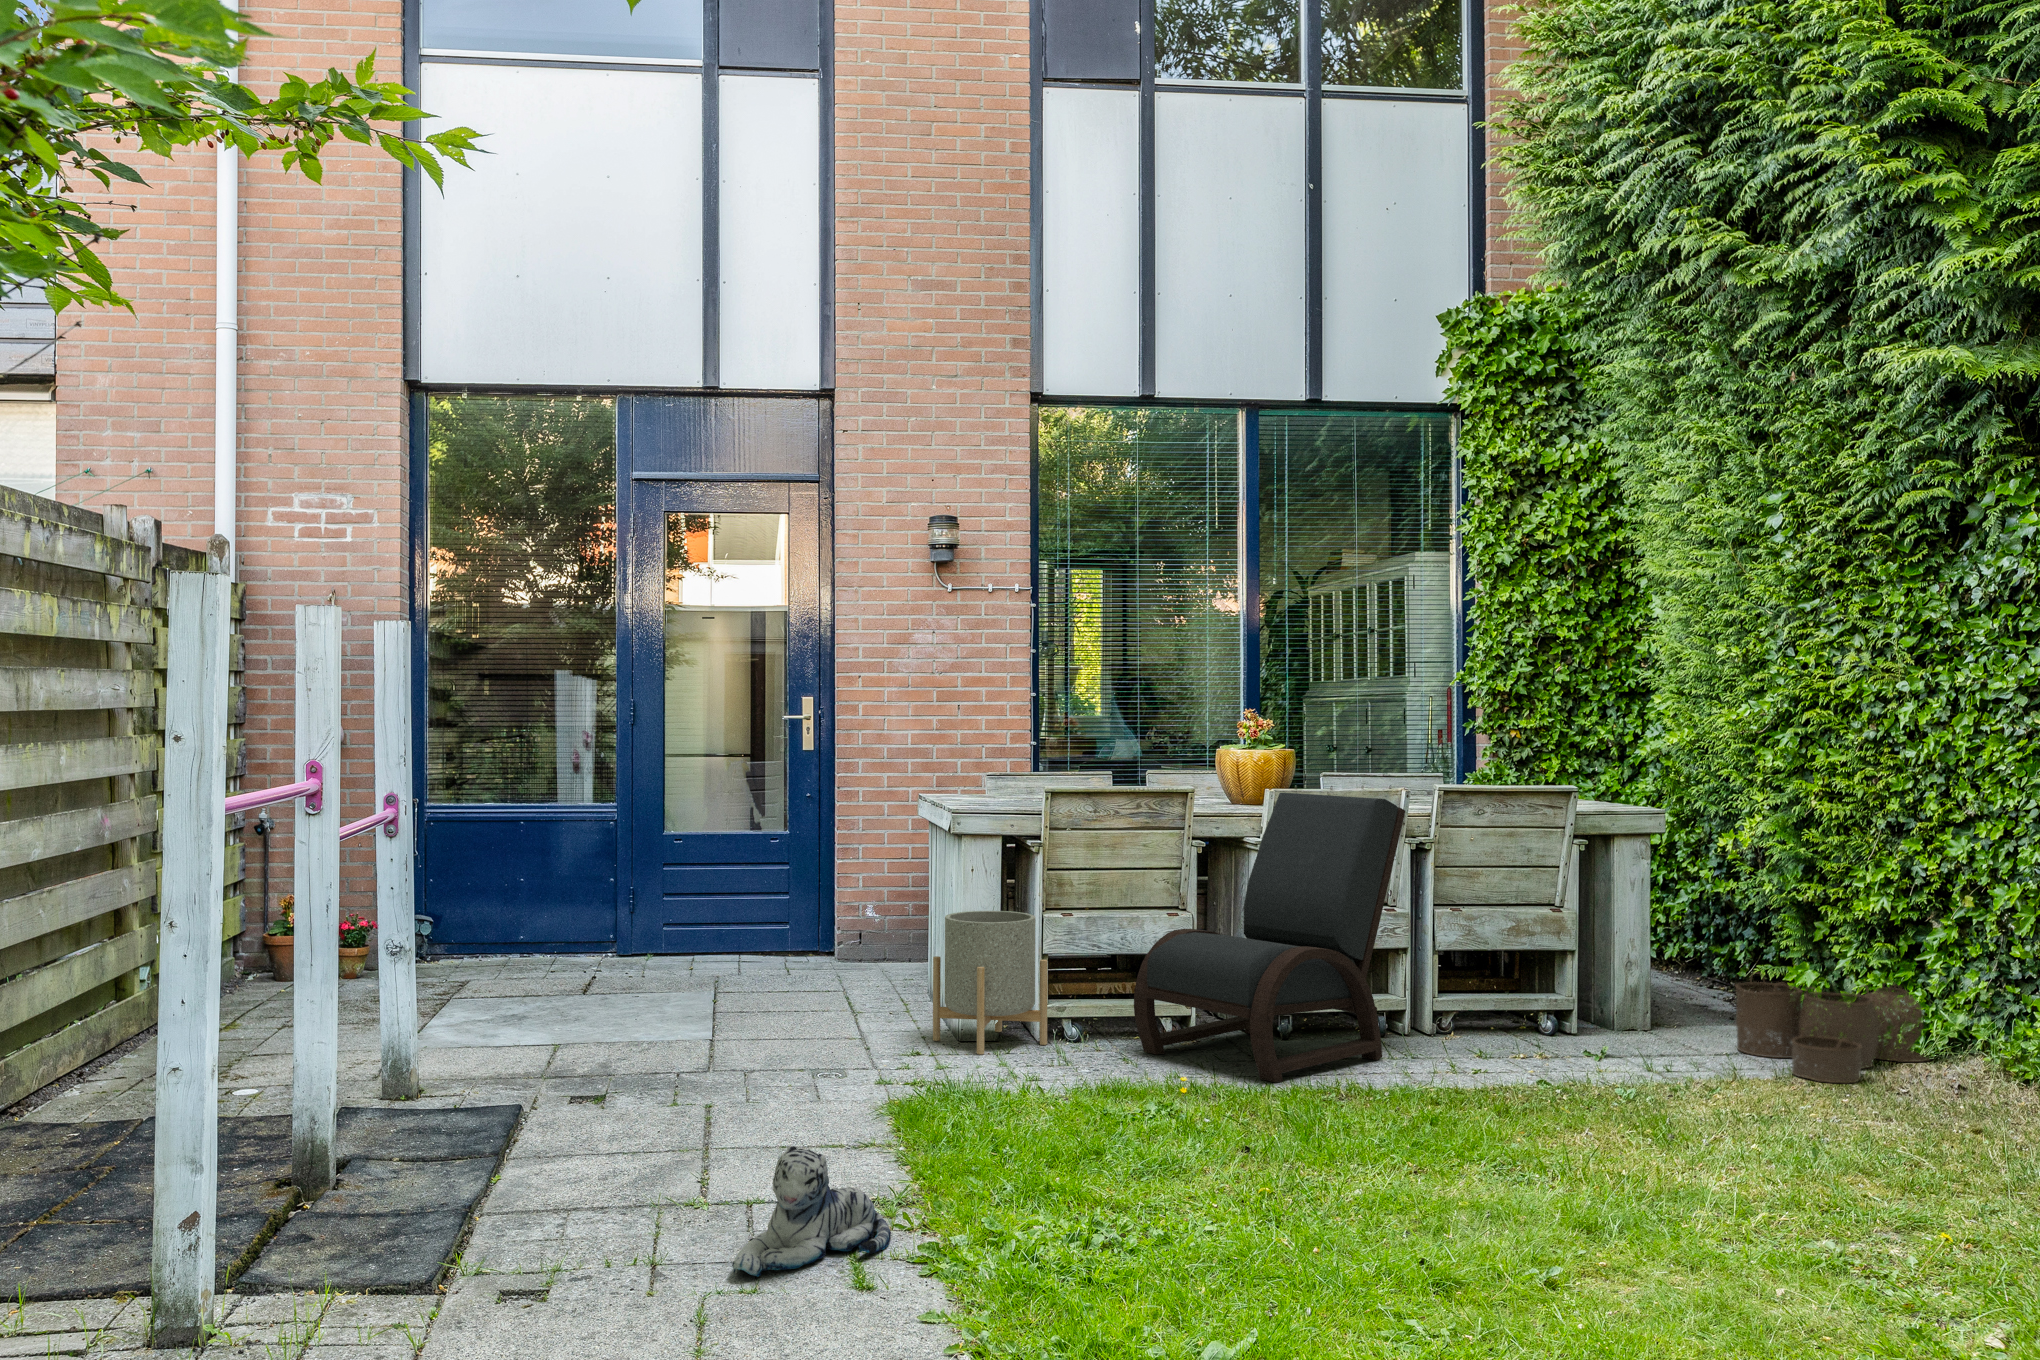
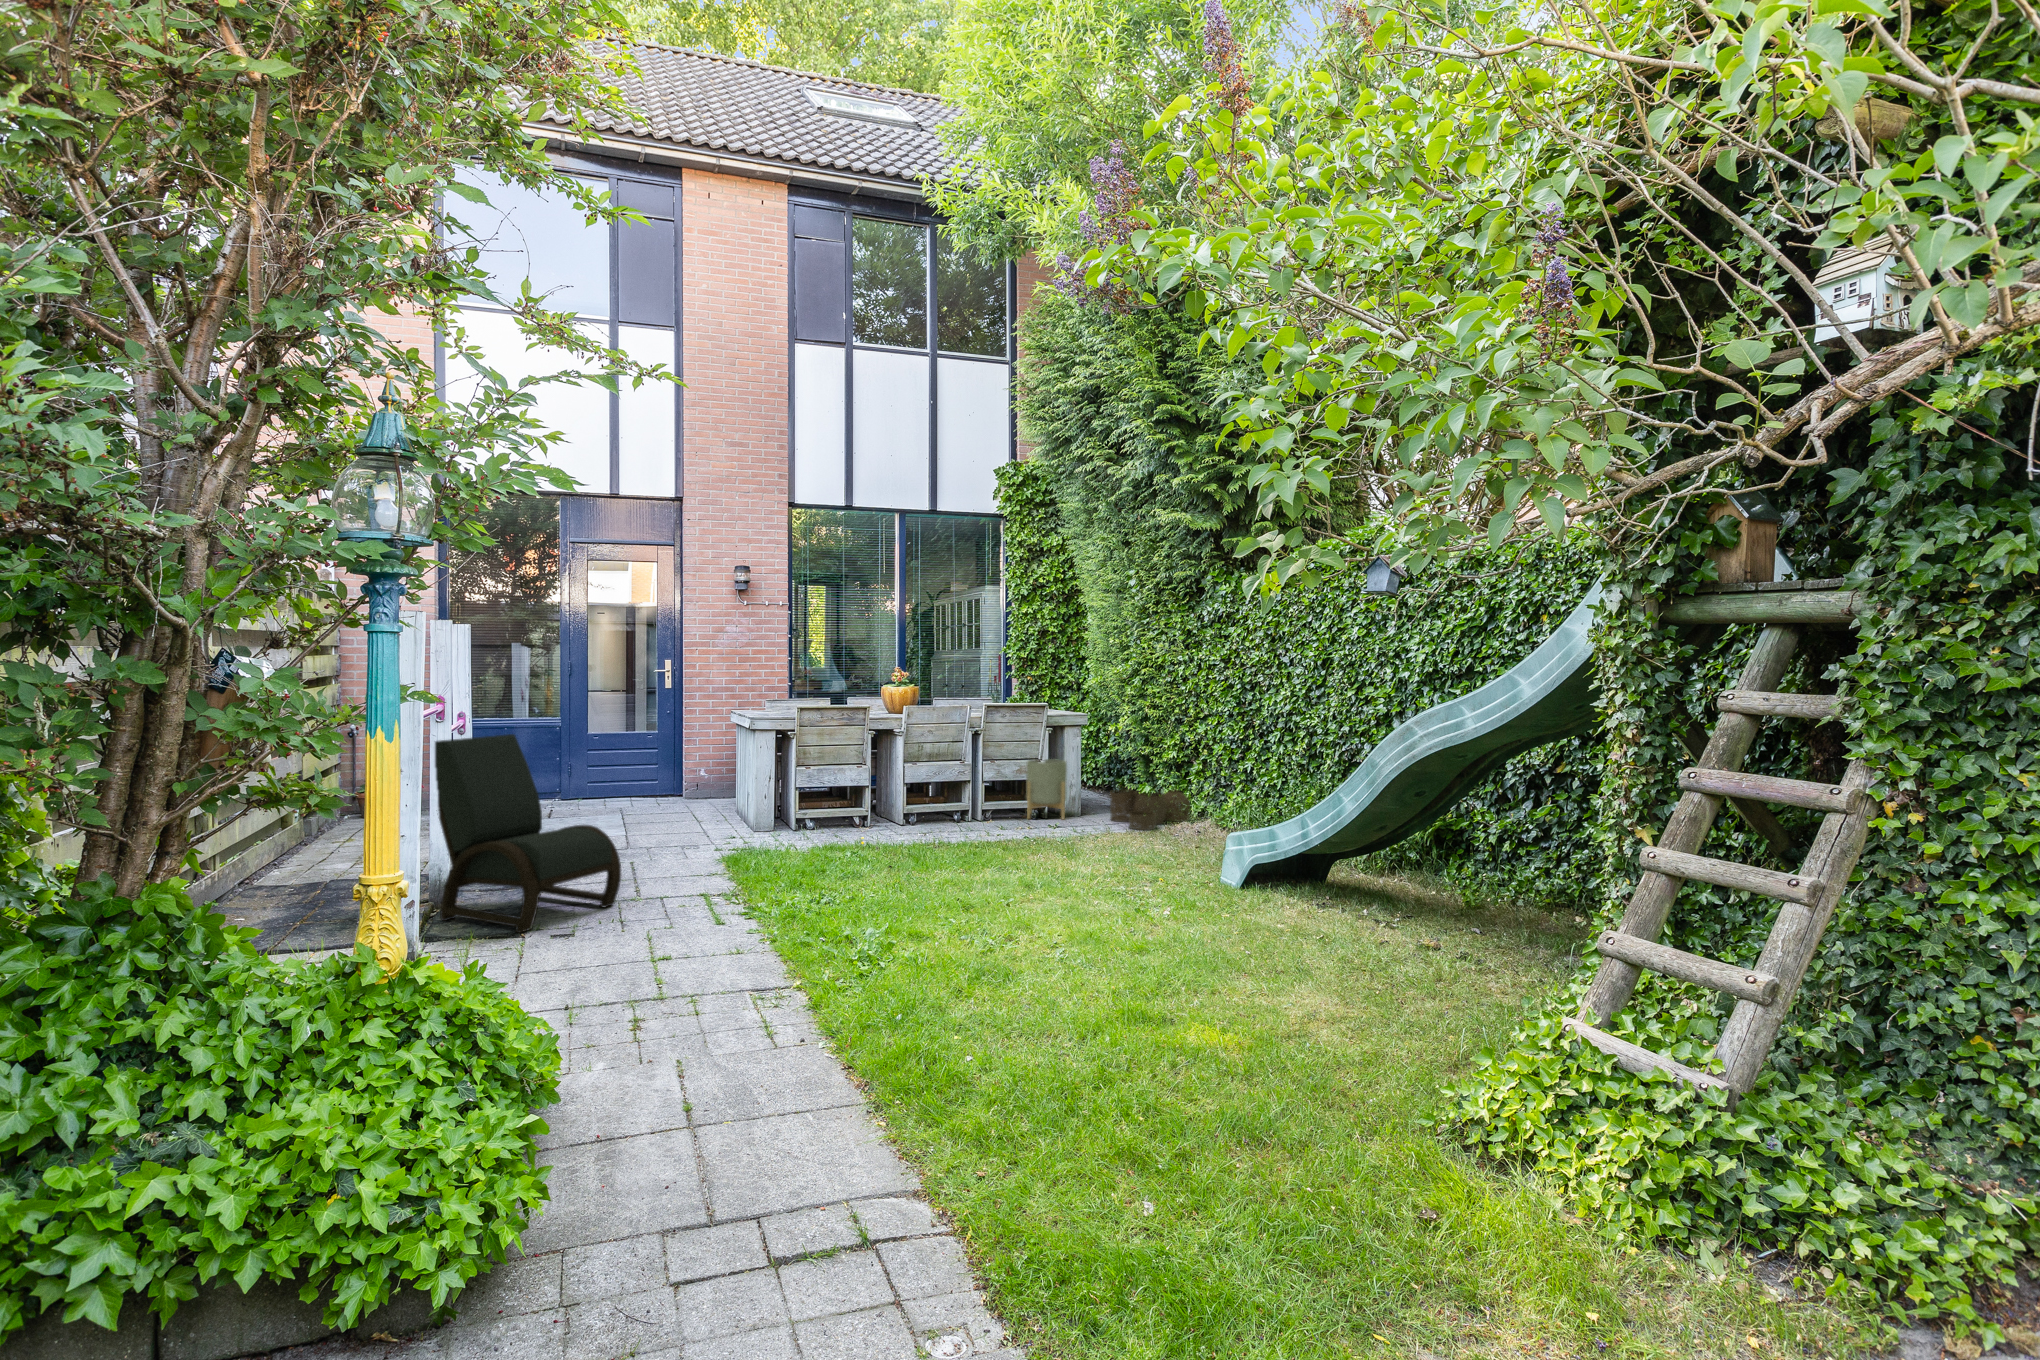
lounge chair: present [1134,793,1405,1082] -> present [435,734,621,933]
planter: present [933,911,1047,1055] -> present [1026,759,1067,819]
plush toy: present [732,1146,891,1277] -> none [669,861,736,914]

